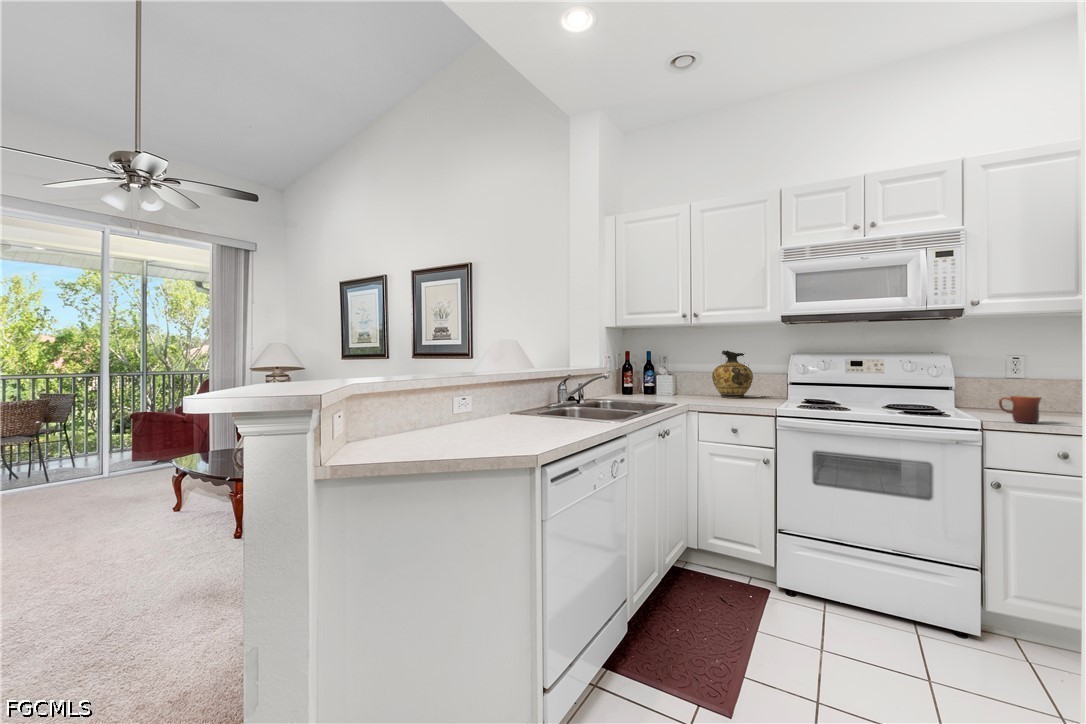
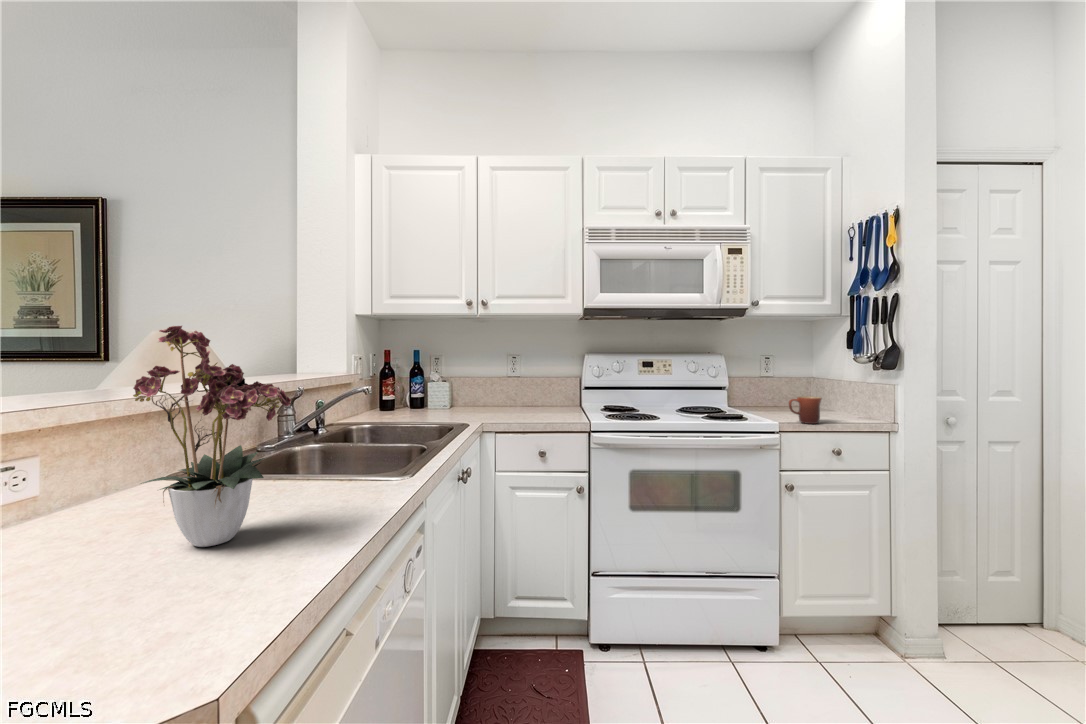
flower arrangement: none [505,336,568,433] -> present [133,326,291,547]
ceramic jug: present [712,350,753,398] -> none [497,350,543,408]

